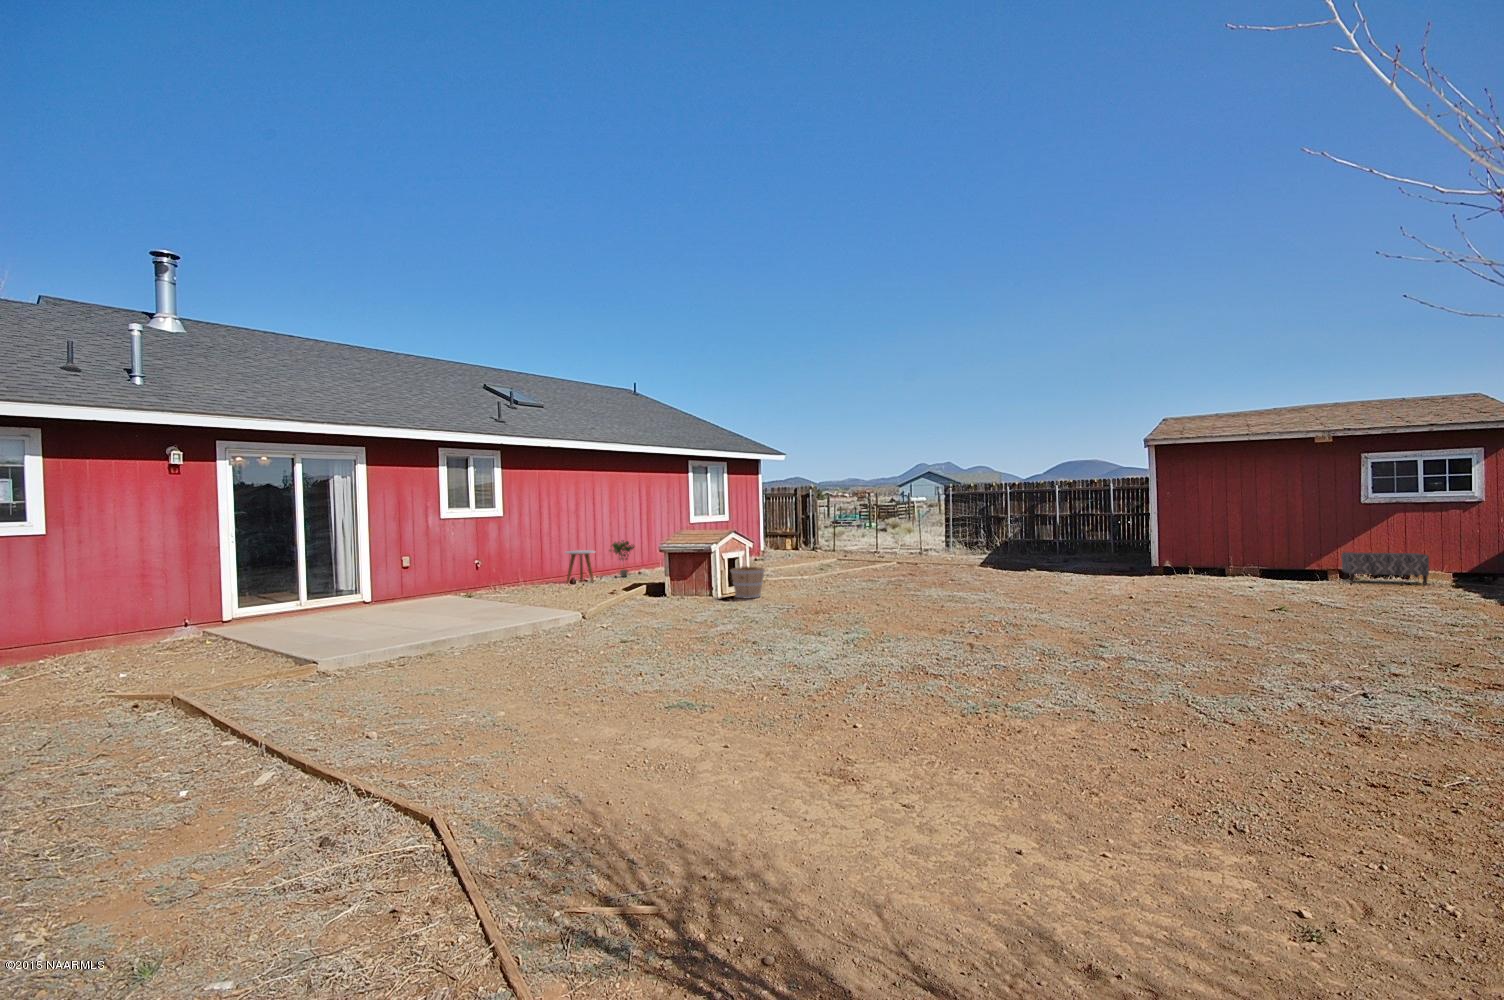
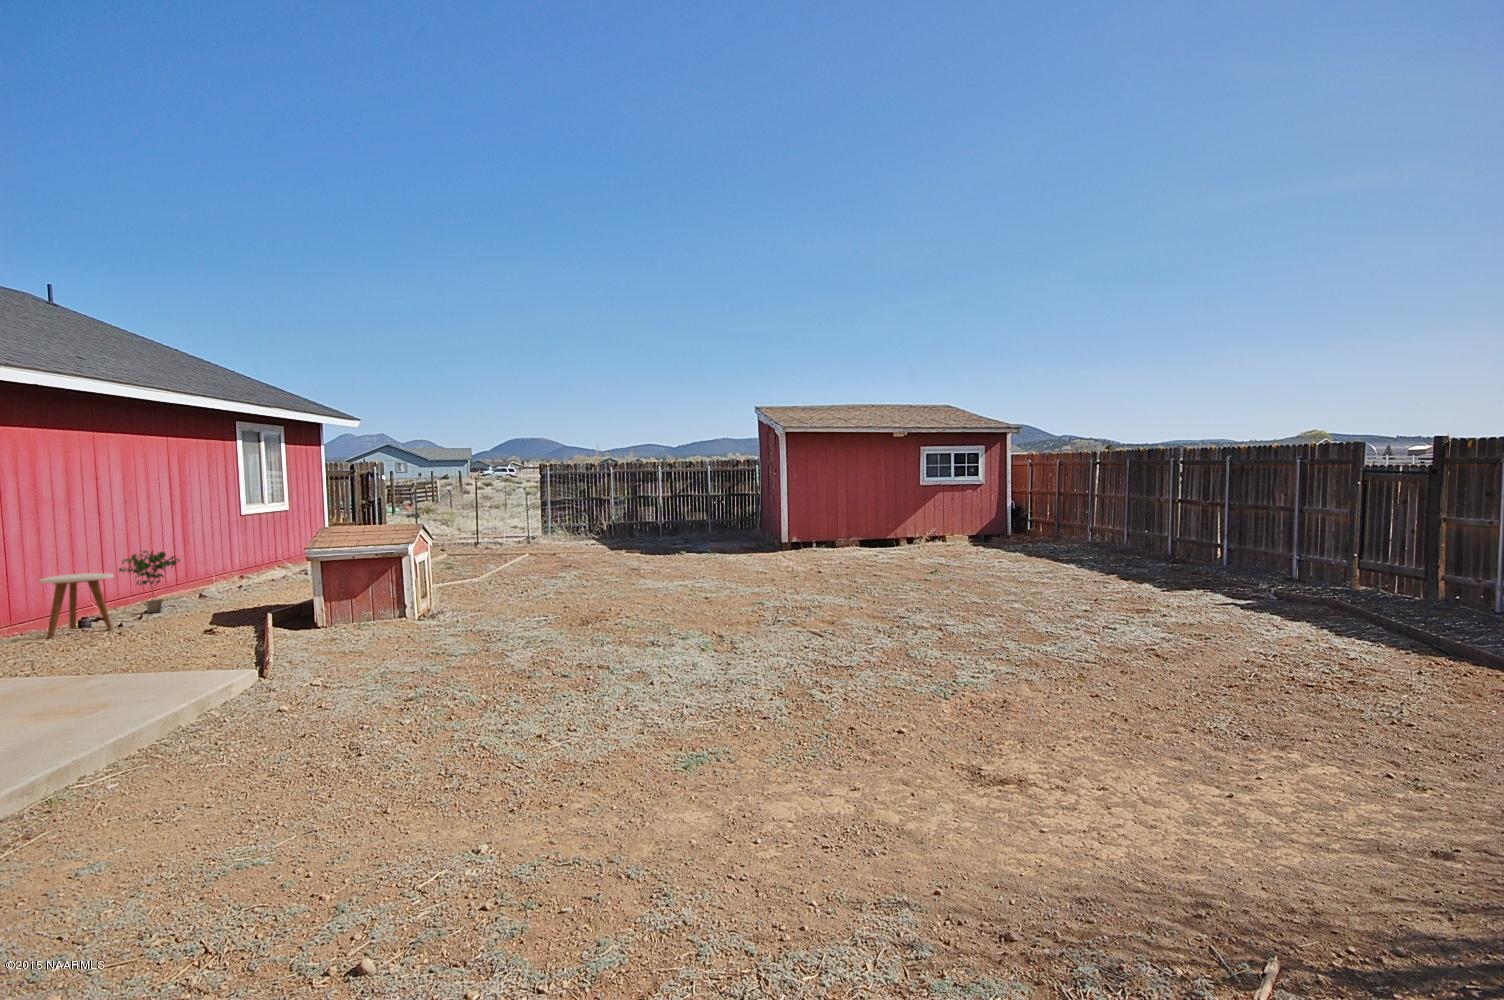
bench: present [1342,552,1429,585] -> none [909,523,962,548]
wooden bucket: present [730,566,765,599] -> none [419,578,472,625]

